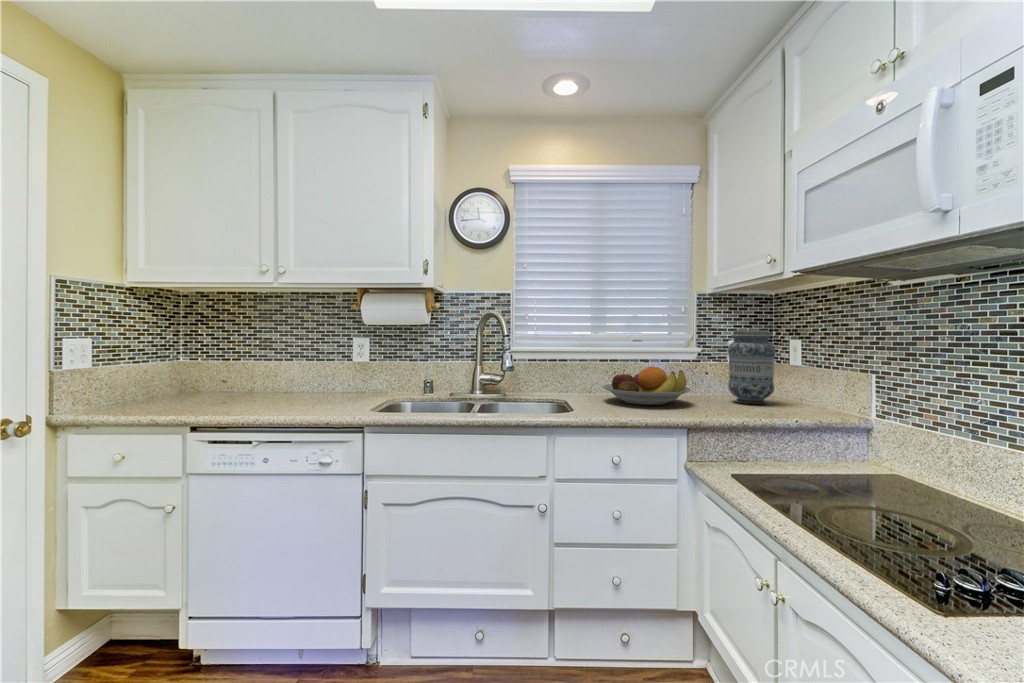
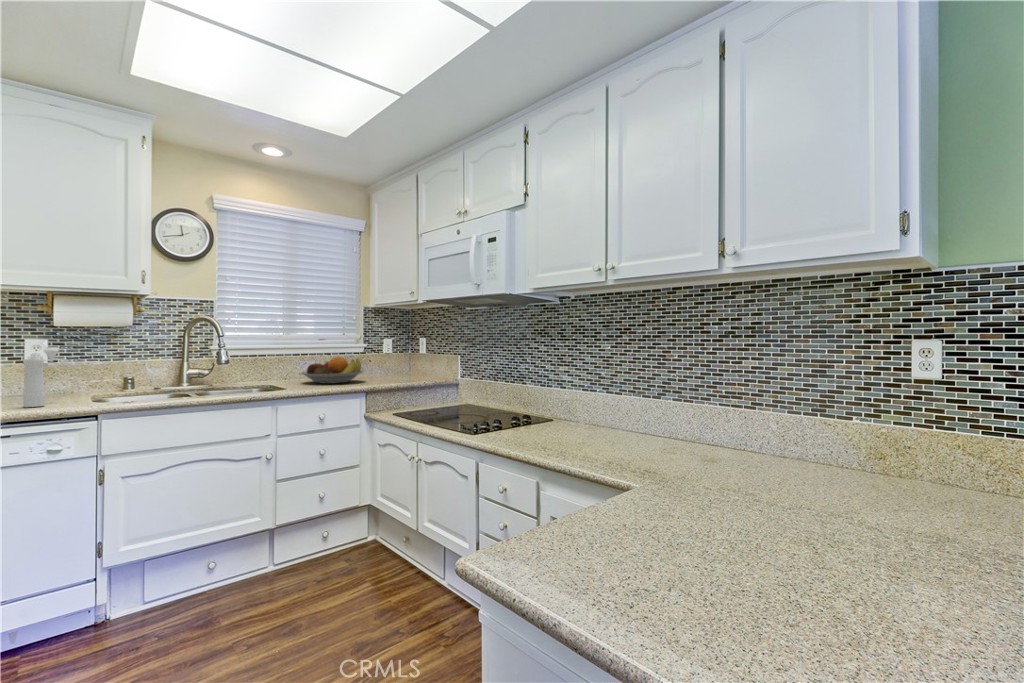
vase: present [727,330,776,404] -> none [385,332,413,379]
pepper mill: none [311,349,350,412] -> present [23,347,59,407]

